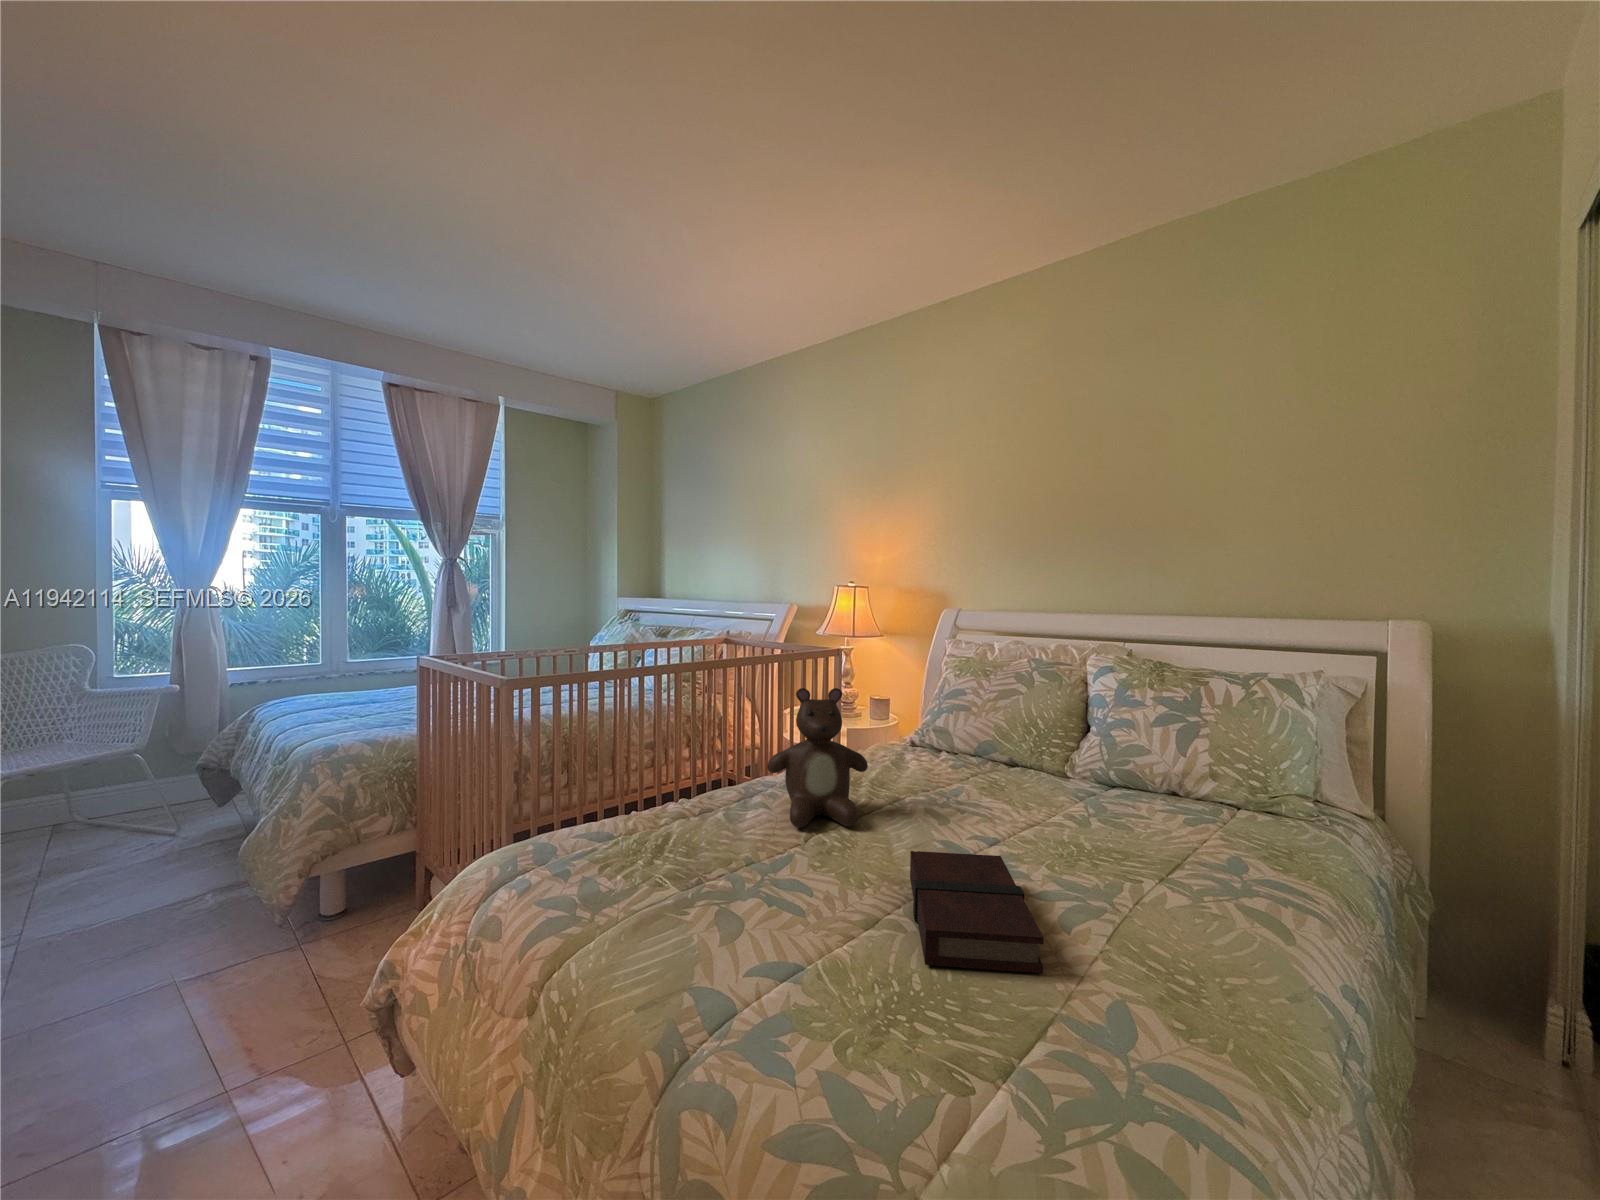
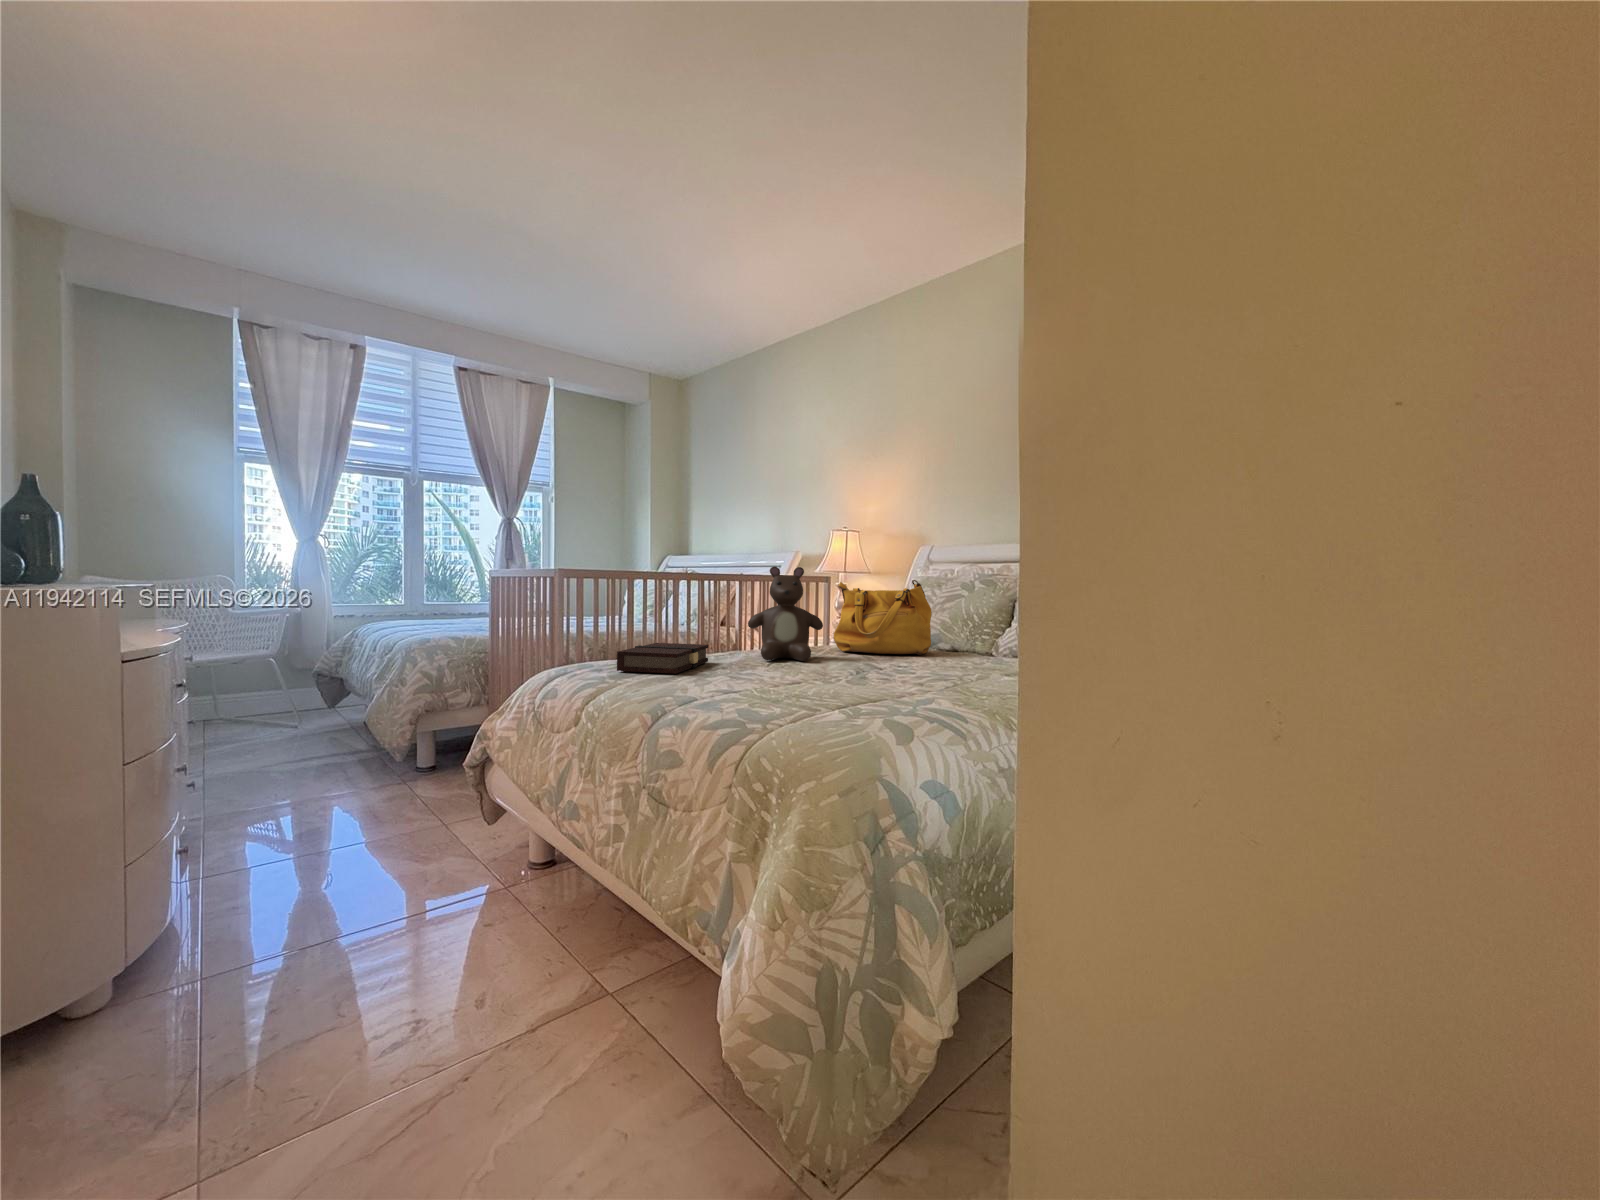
handbag: none [871,687,998,791] -> present [834,580,932,655]
book: present [910,851,1044,973] -> present [617,643,708,674]

